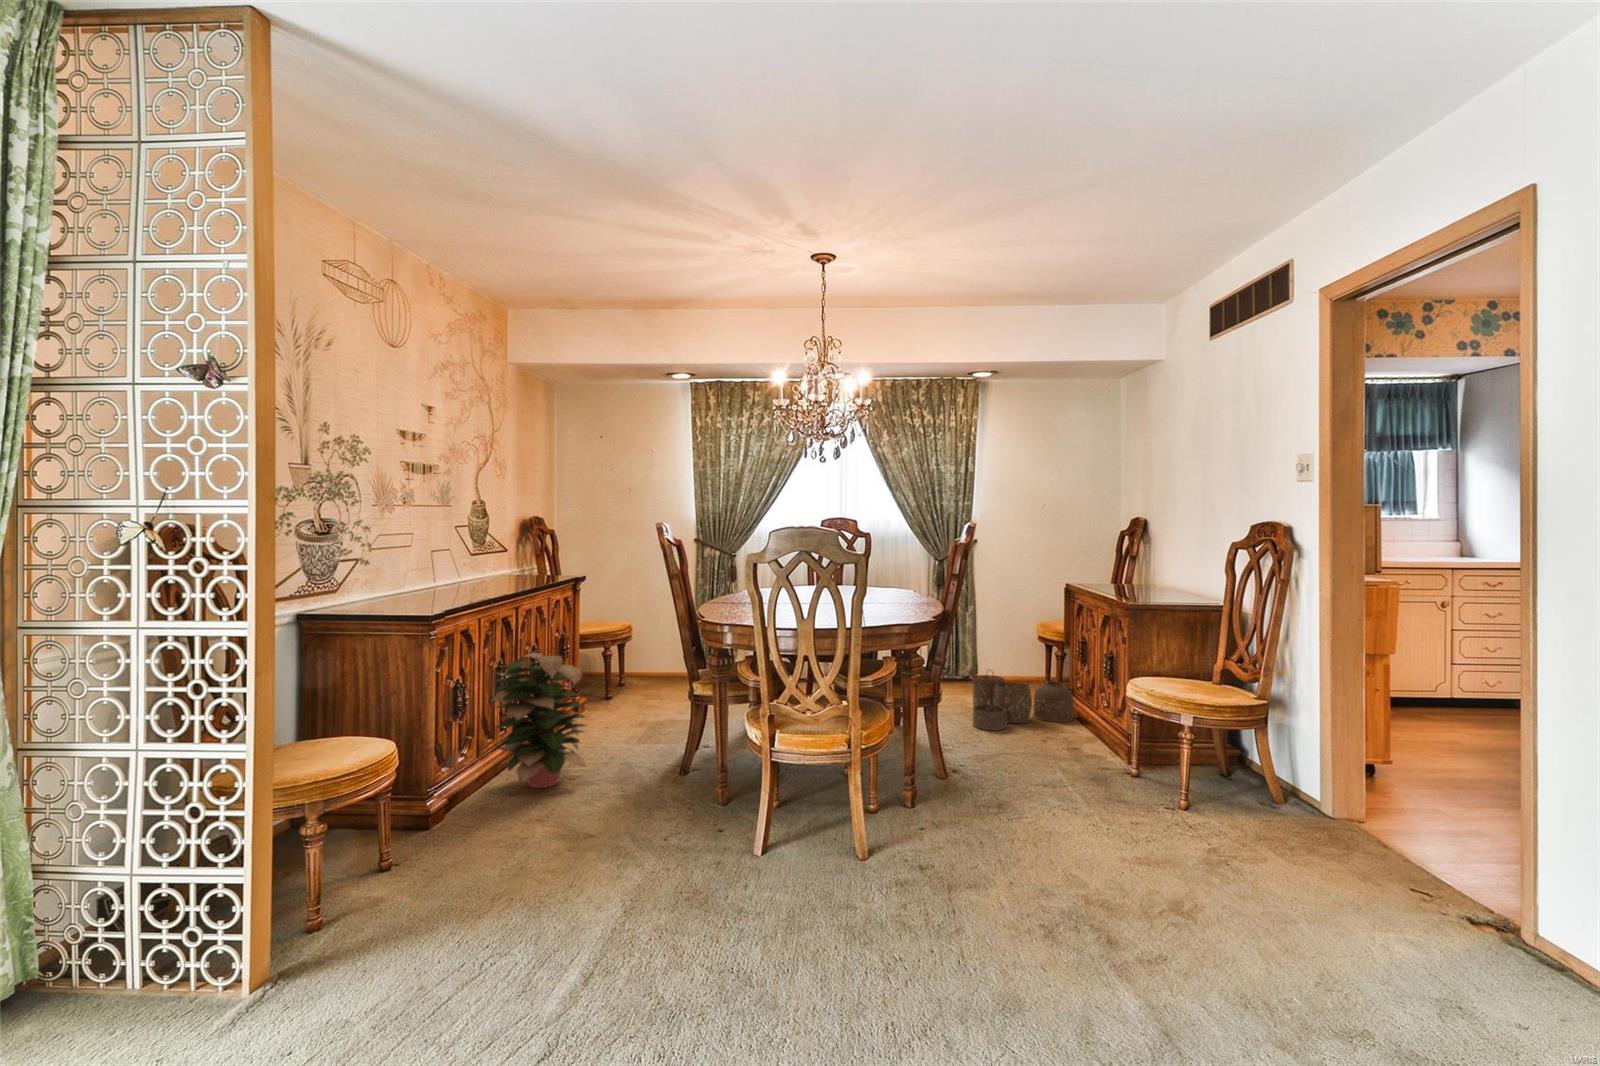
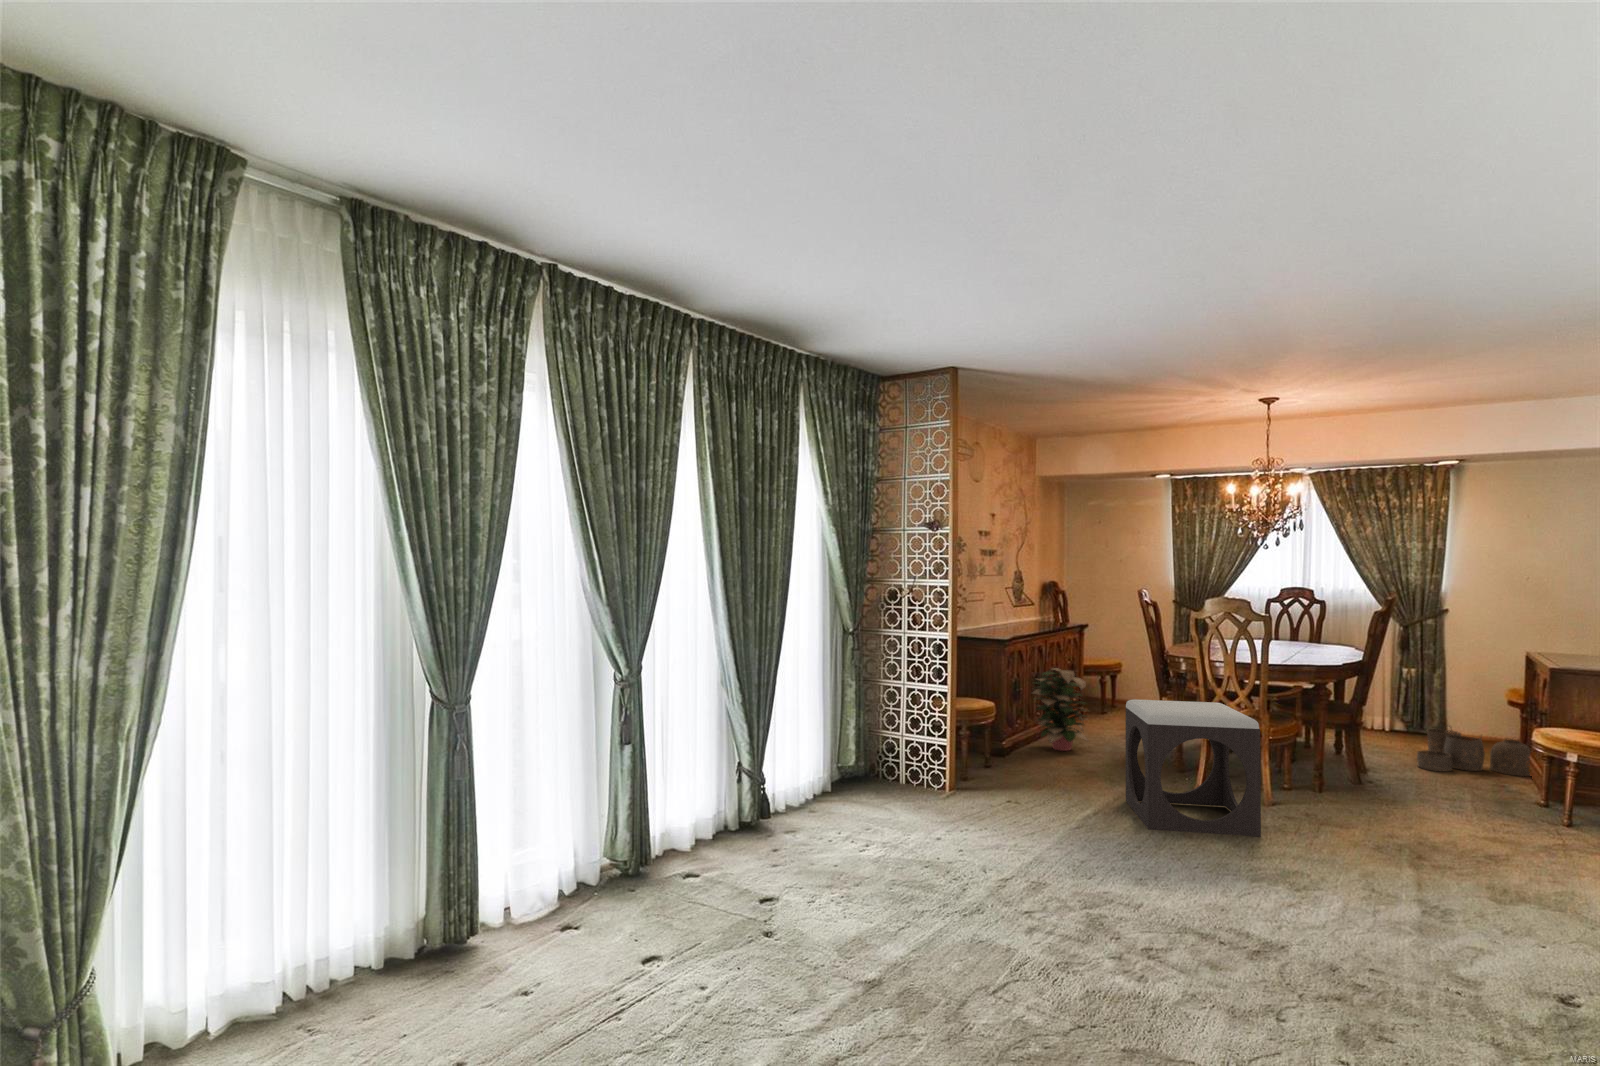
footstool: none [649,711,900,1033] -> present [1126,700,1261,837]

